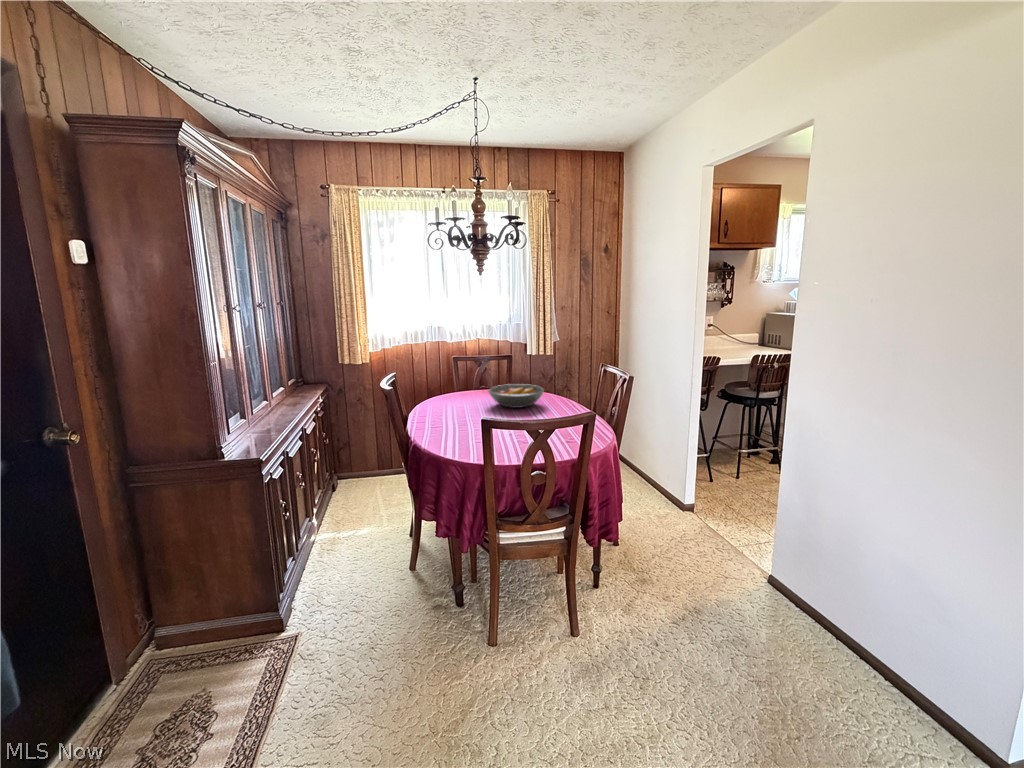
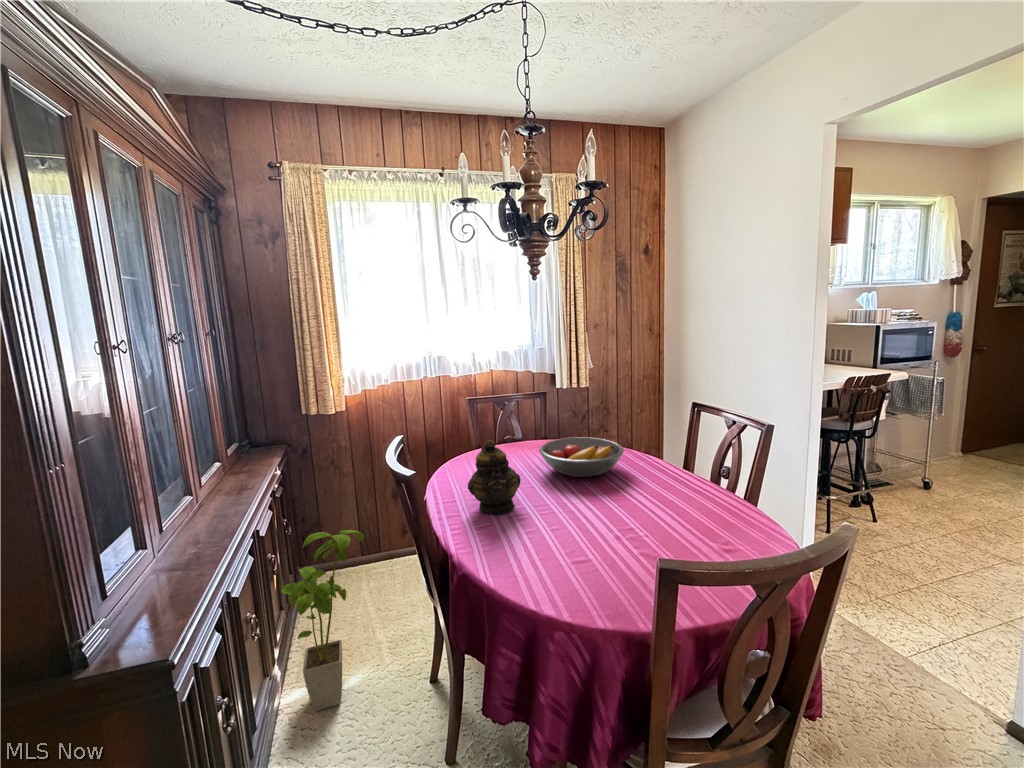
teapot: none [431,376,465,422] -> present [468,440,521,515]
house plant: none [319,432,371,543] -> present [281,530,364,711]

